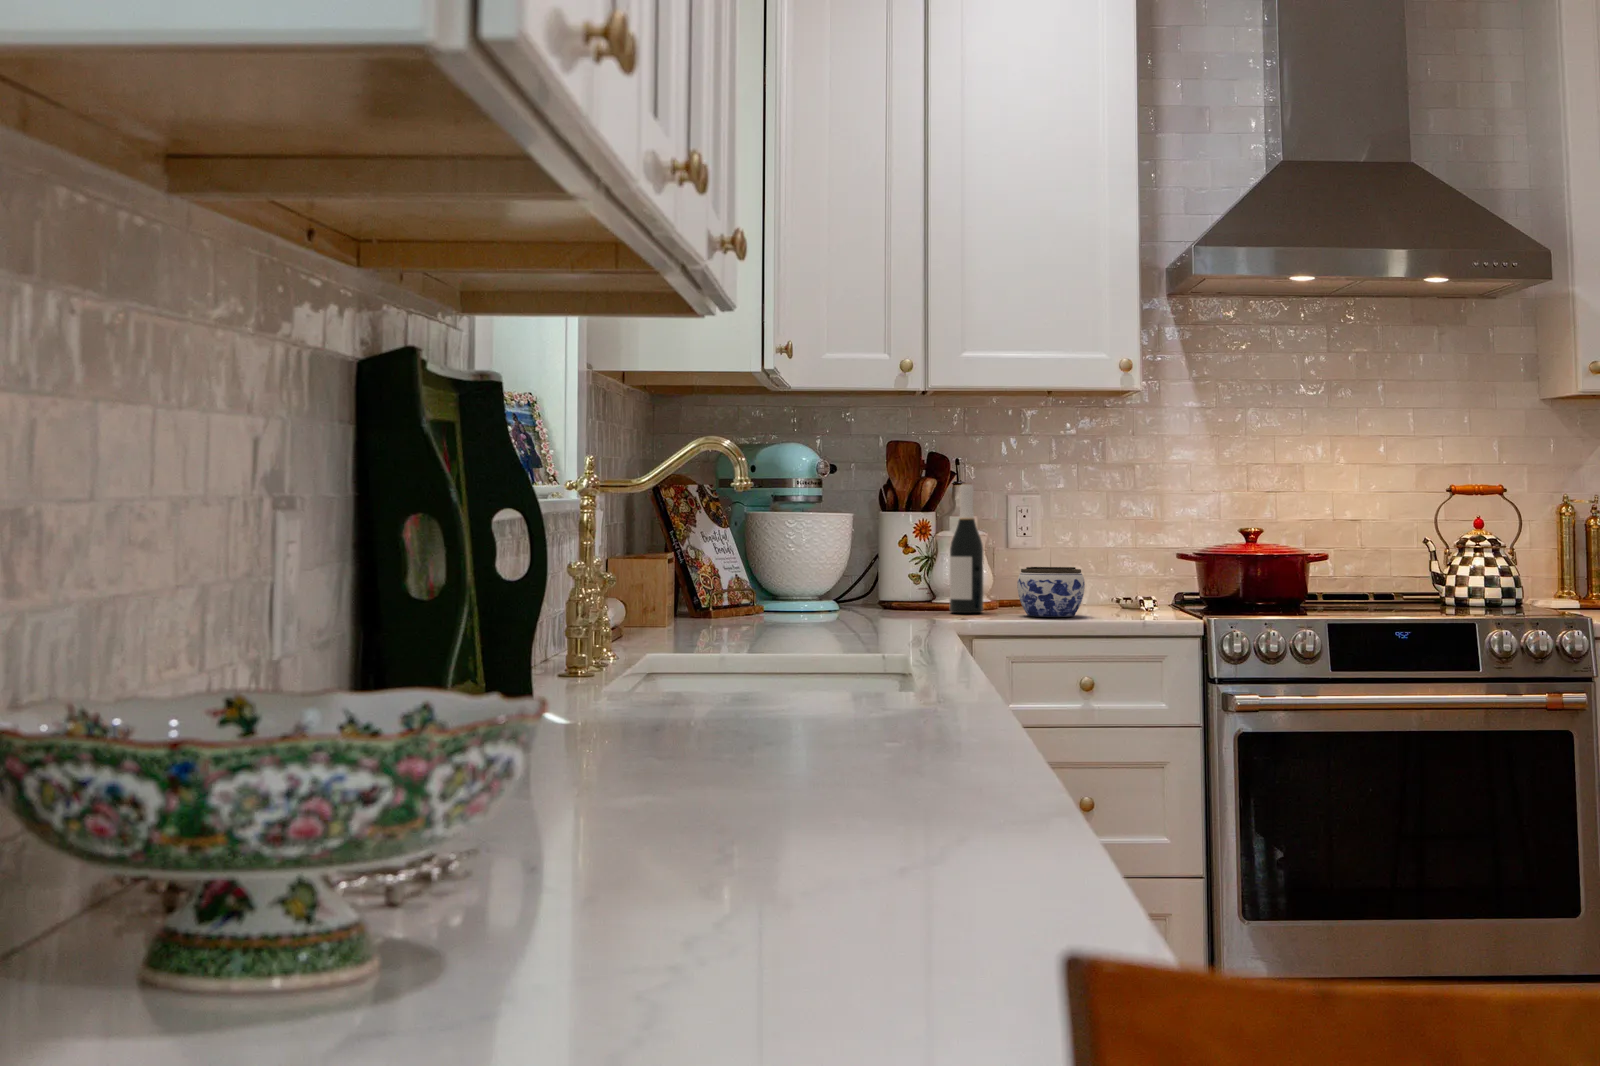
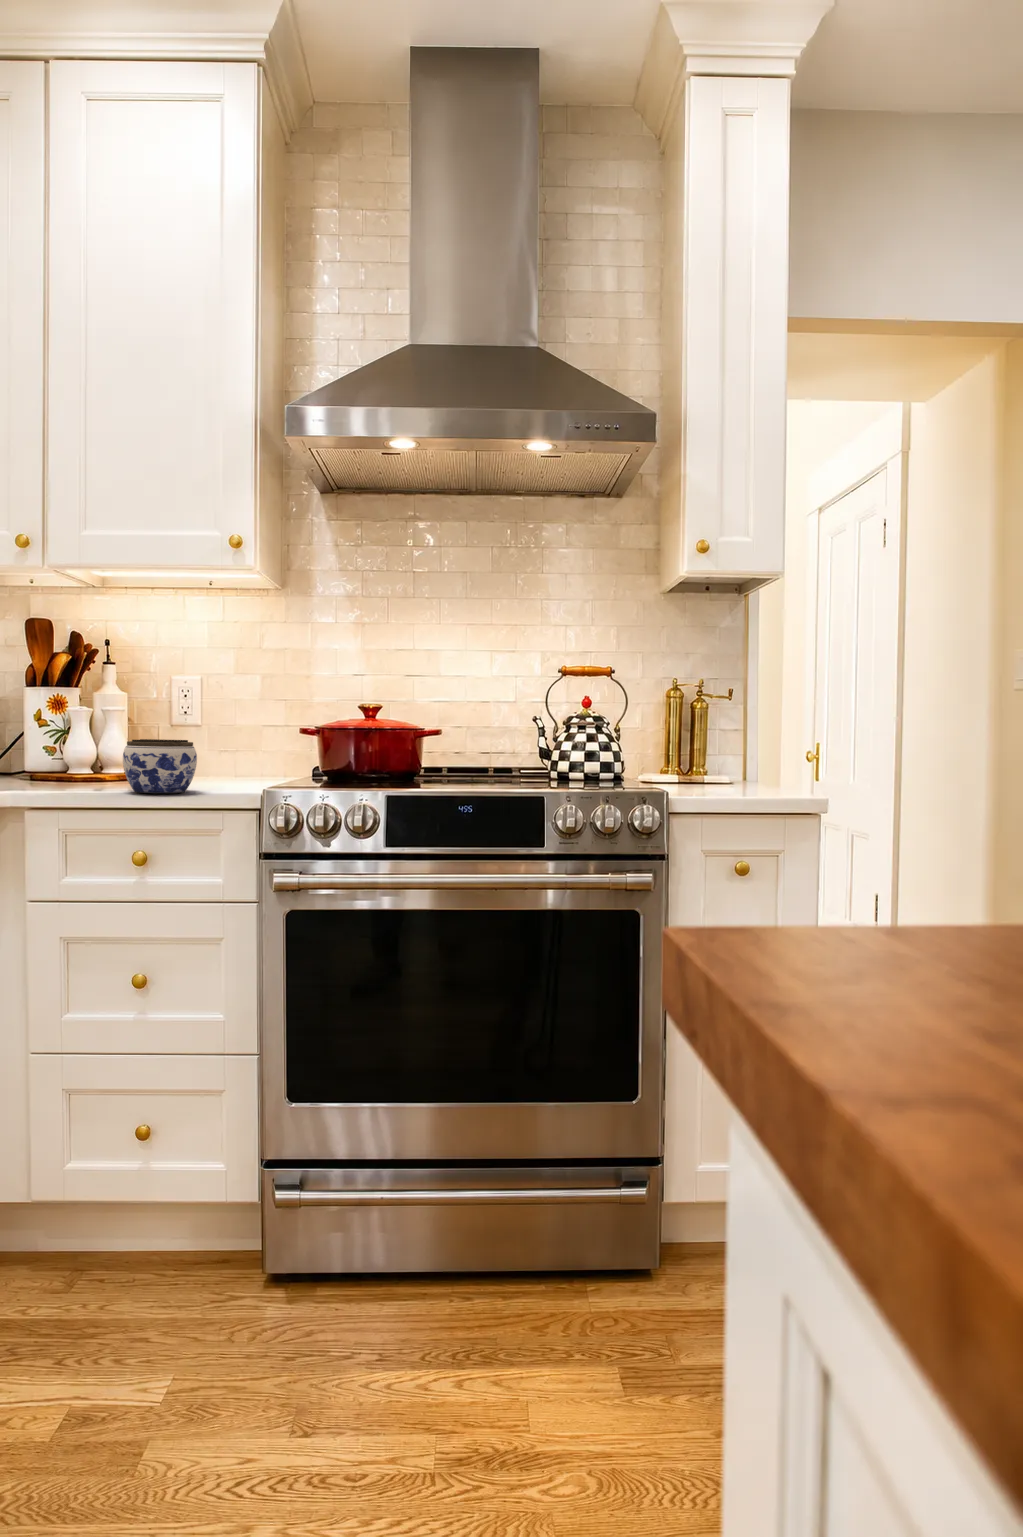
wine bottle: present [950,483,984,613] -> none [50,647,89,789]

